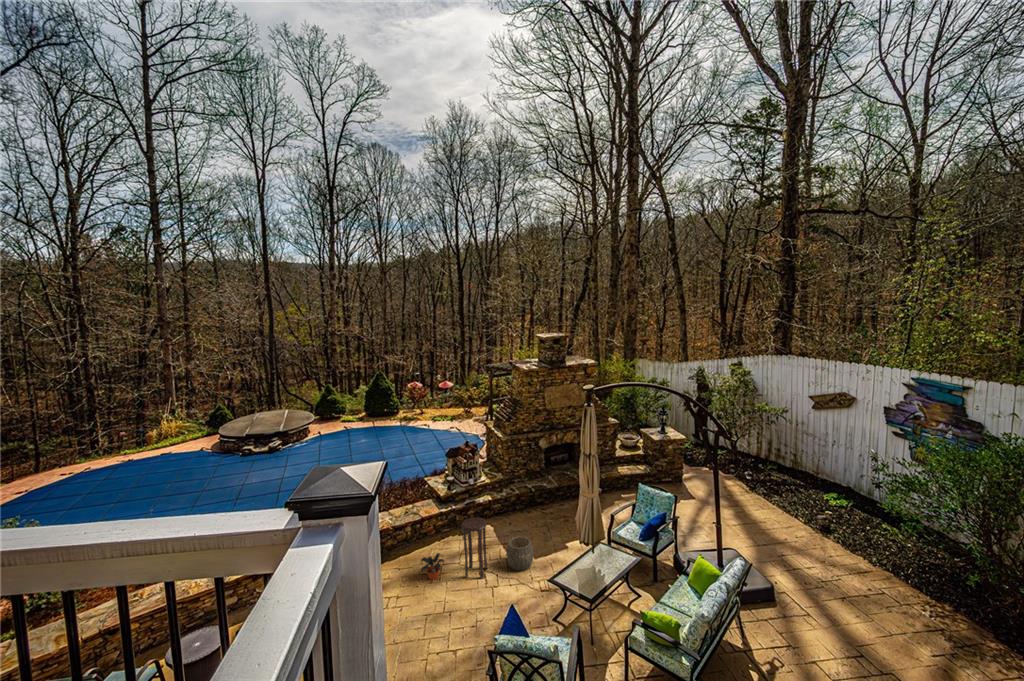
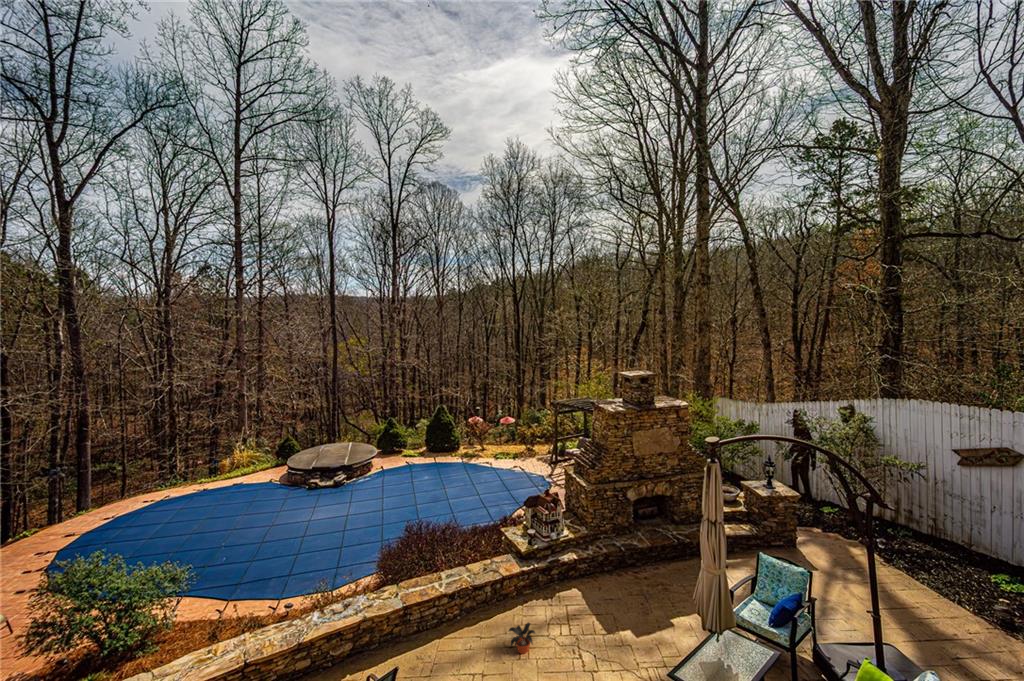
stool: present [461,518,487,579] -> none [555,584,584,658]
woven basket: present [506,537,534,570] -> none [604,608,636,650]

